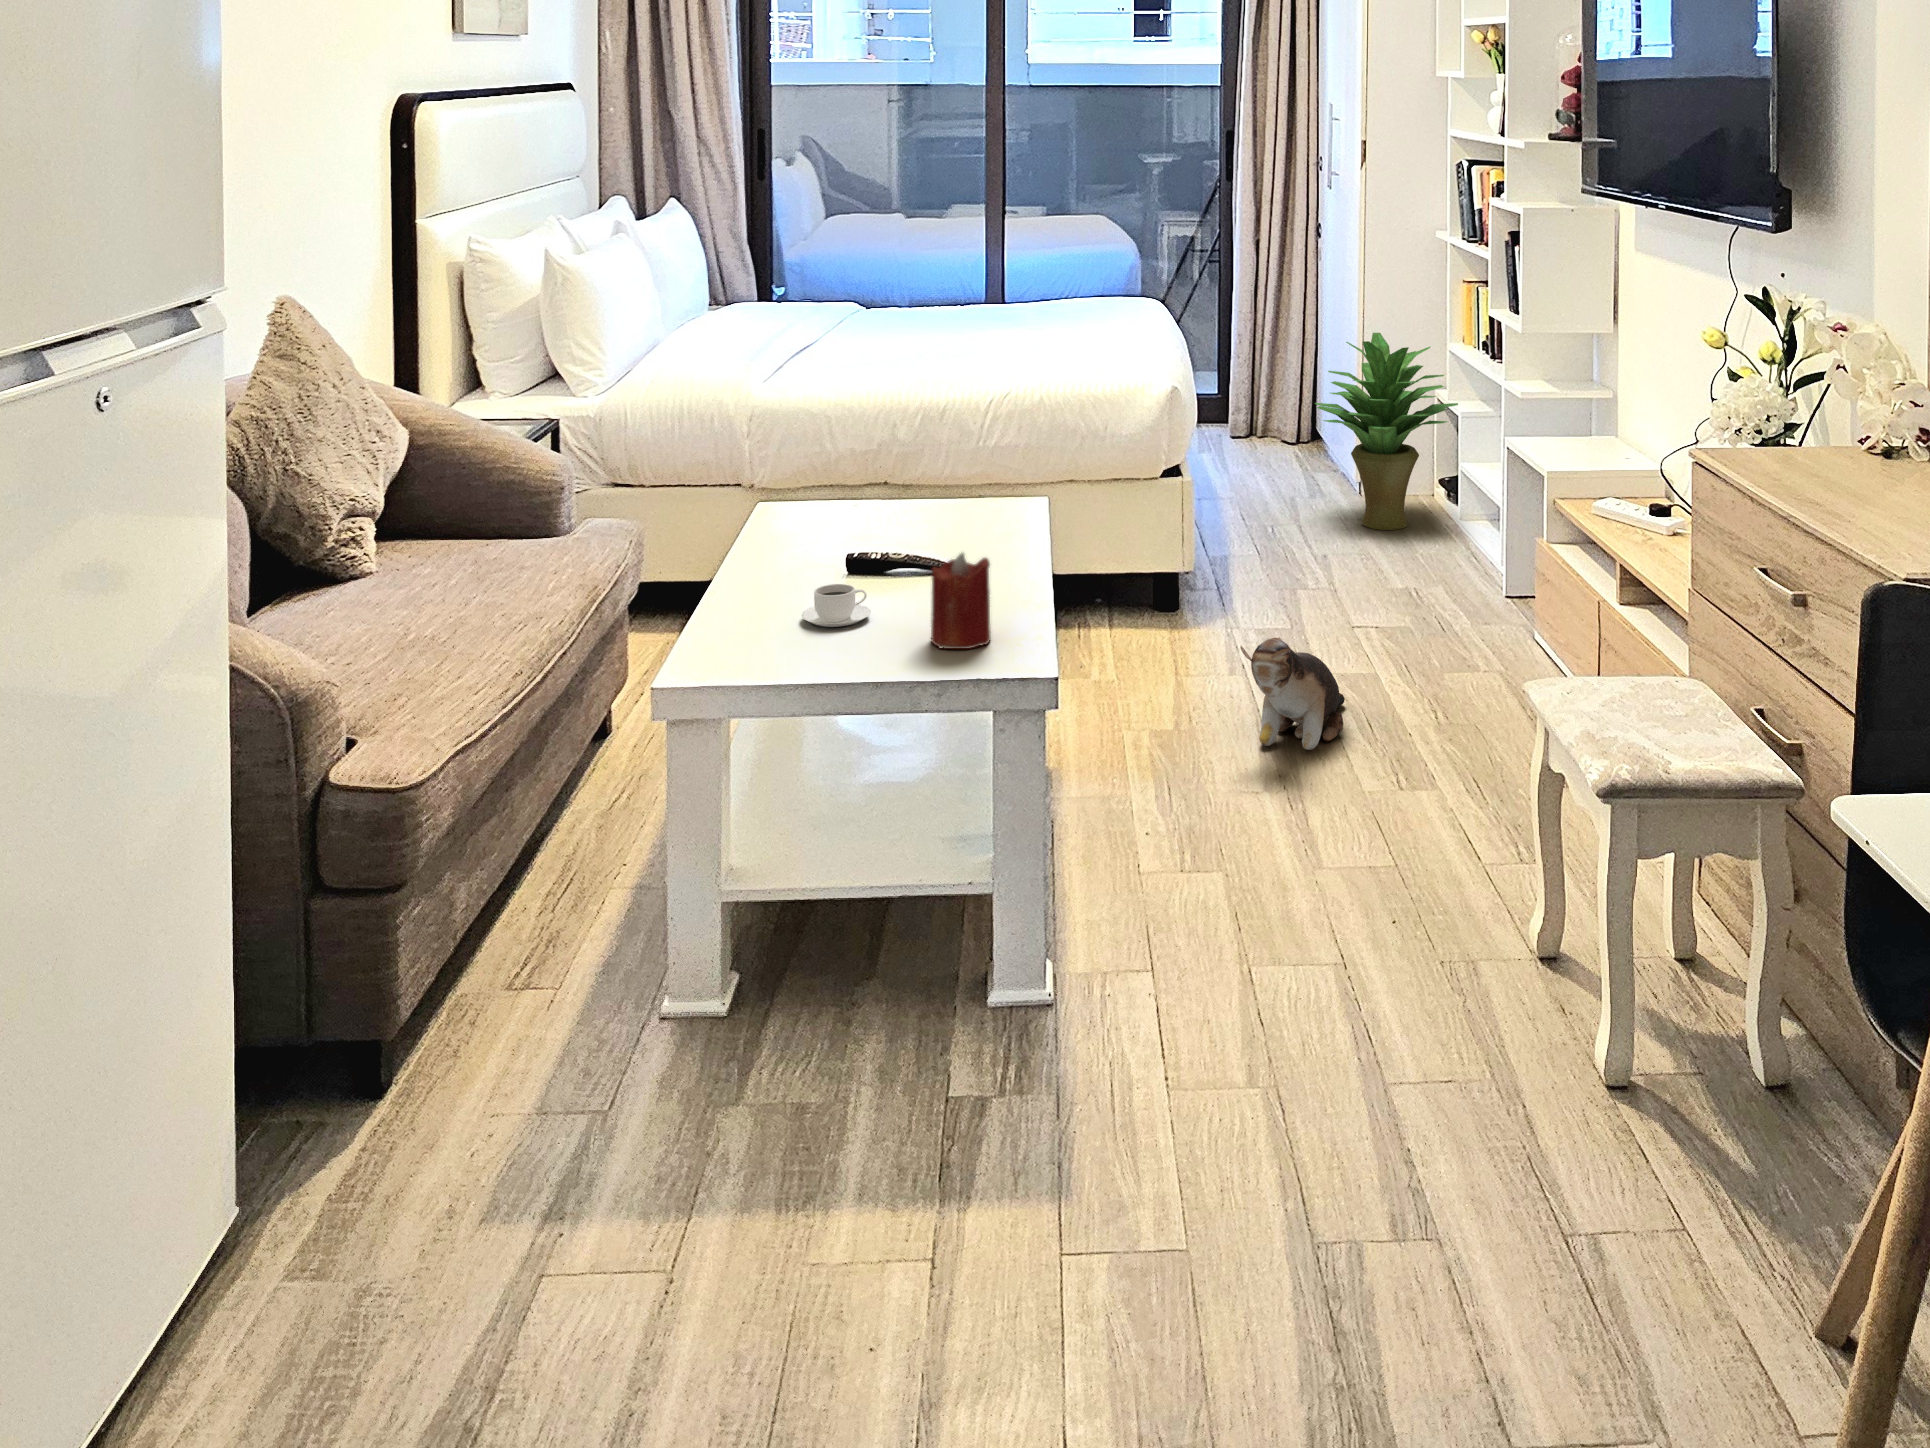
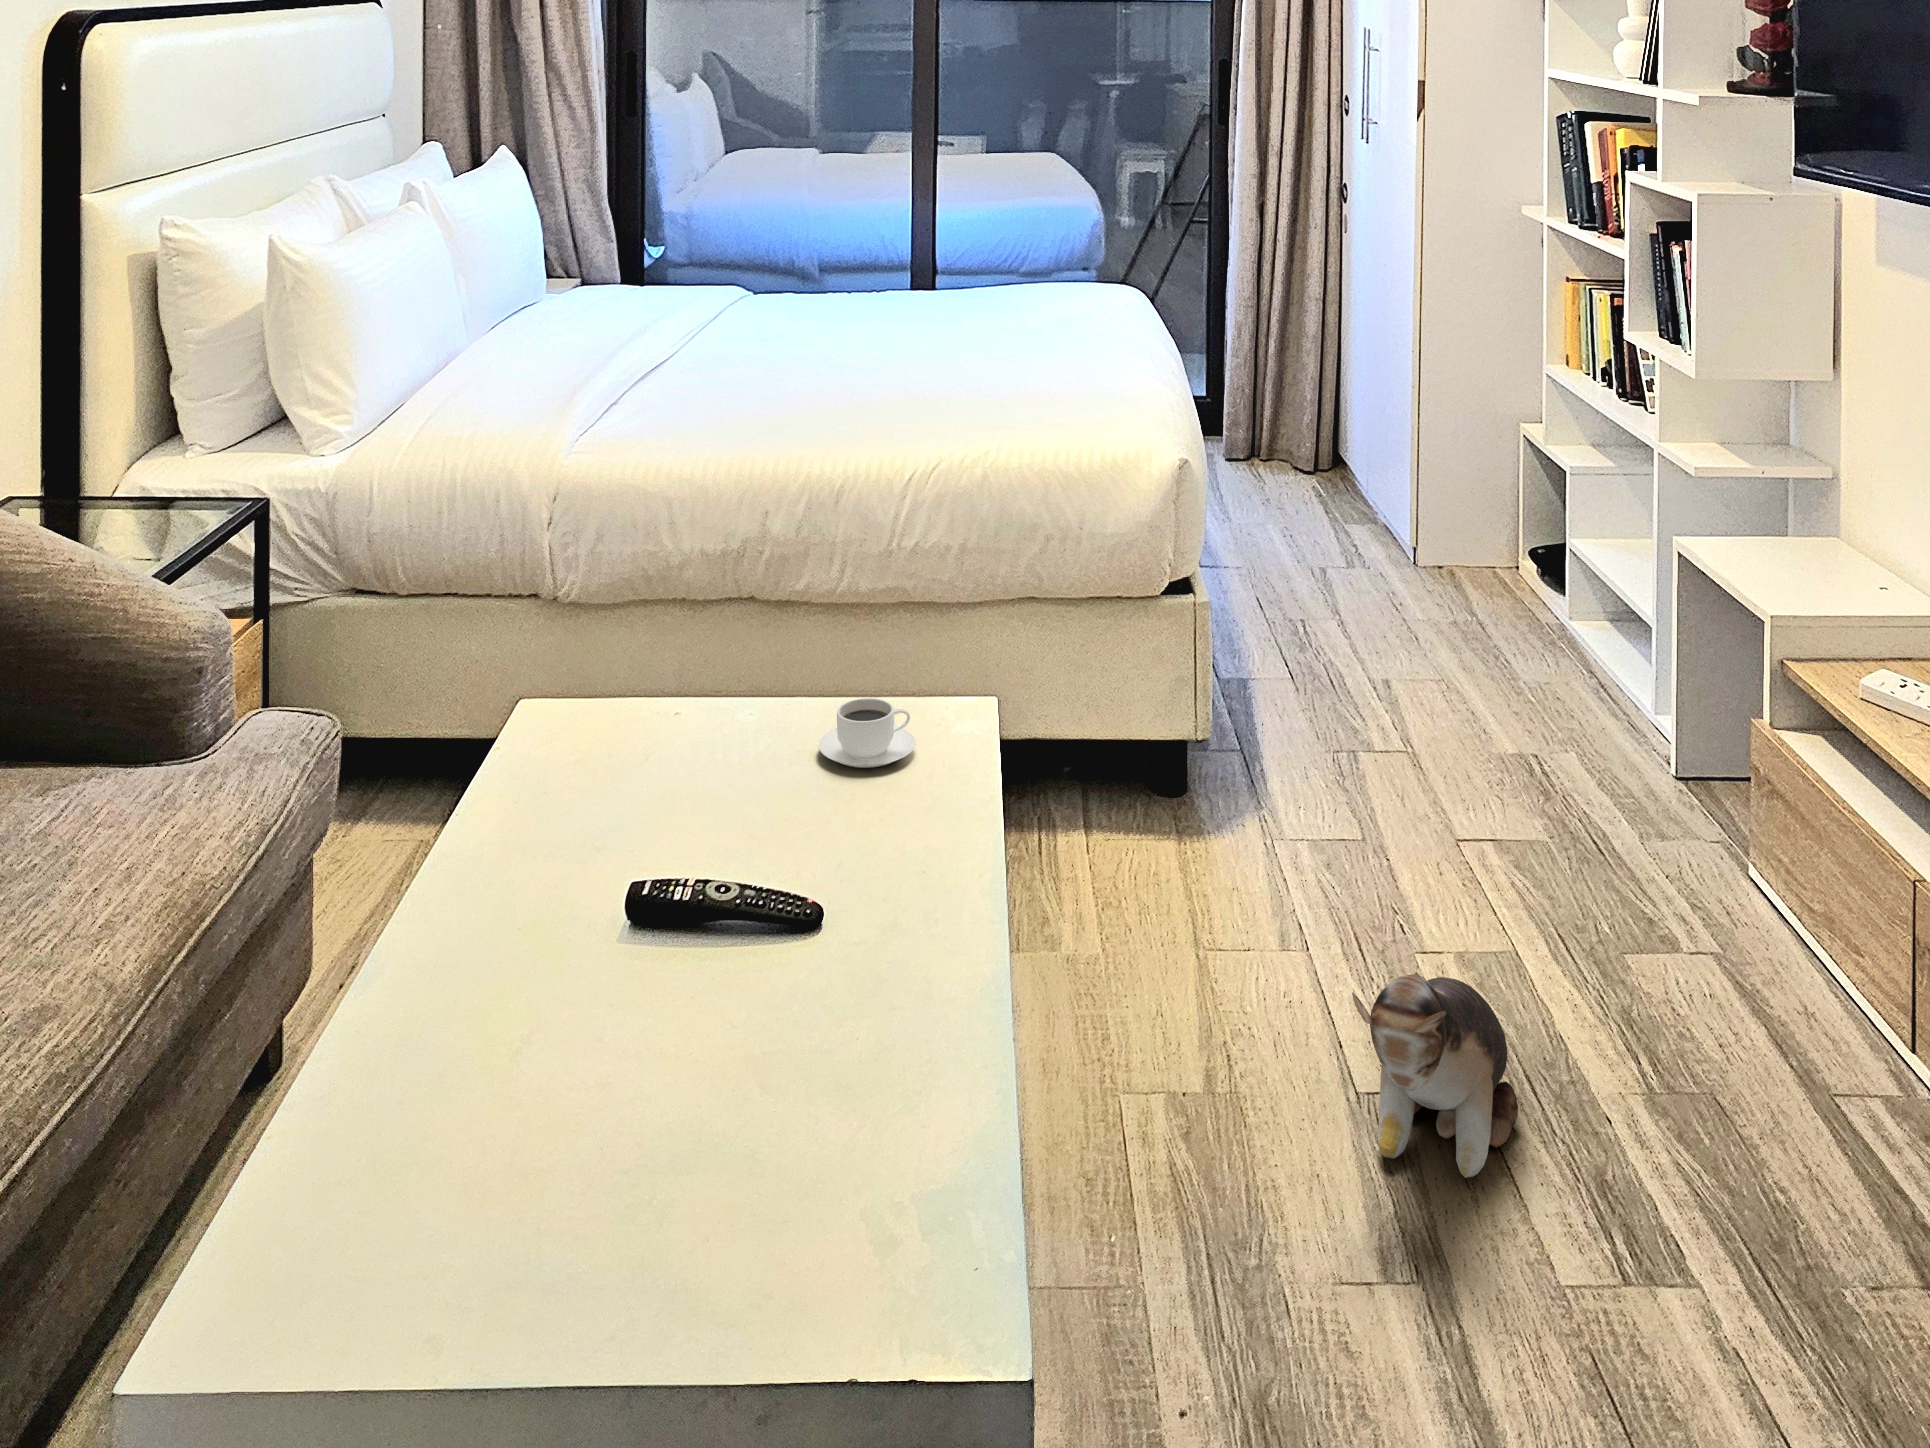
potted plant: present [1315,333,1458,530] -> none [1365,346,1567,628]
candle: present [931,553,991,649] -> none [786,1011,916,1252]
coffee cup: present [801,584,871,627] -> present [819,698,916,768]

